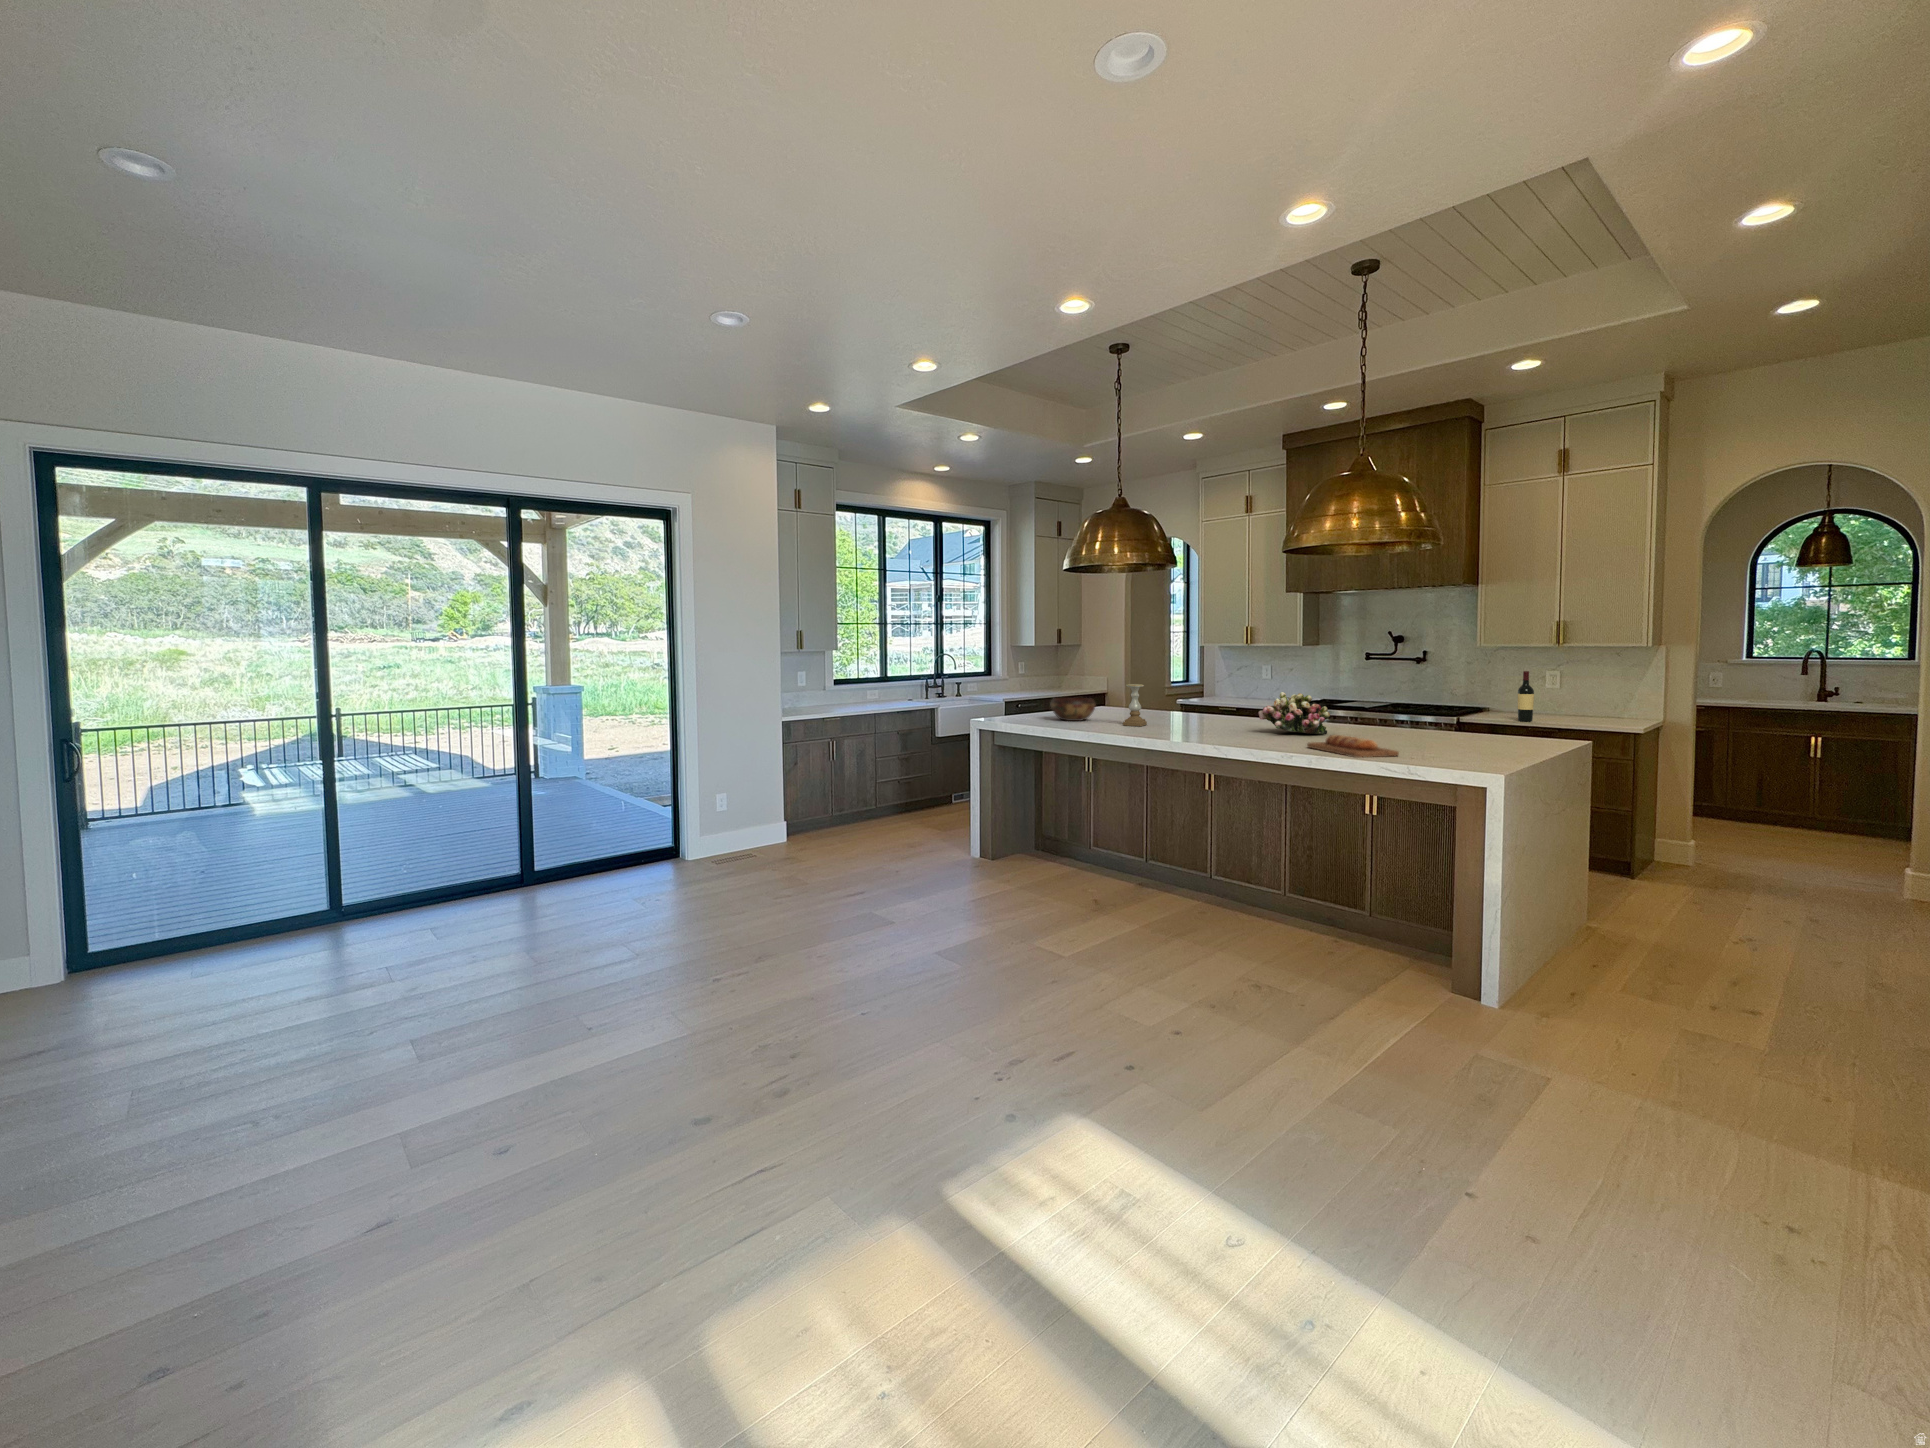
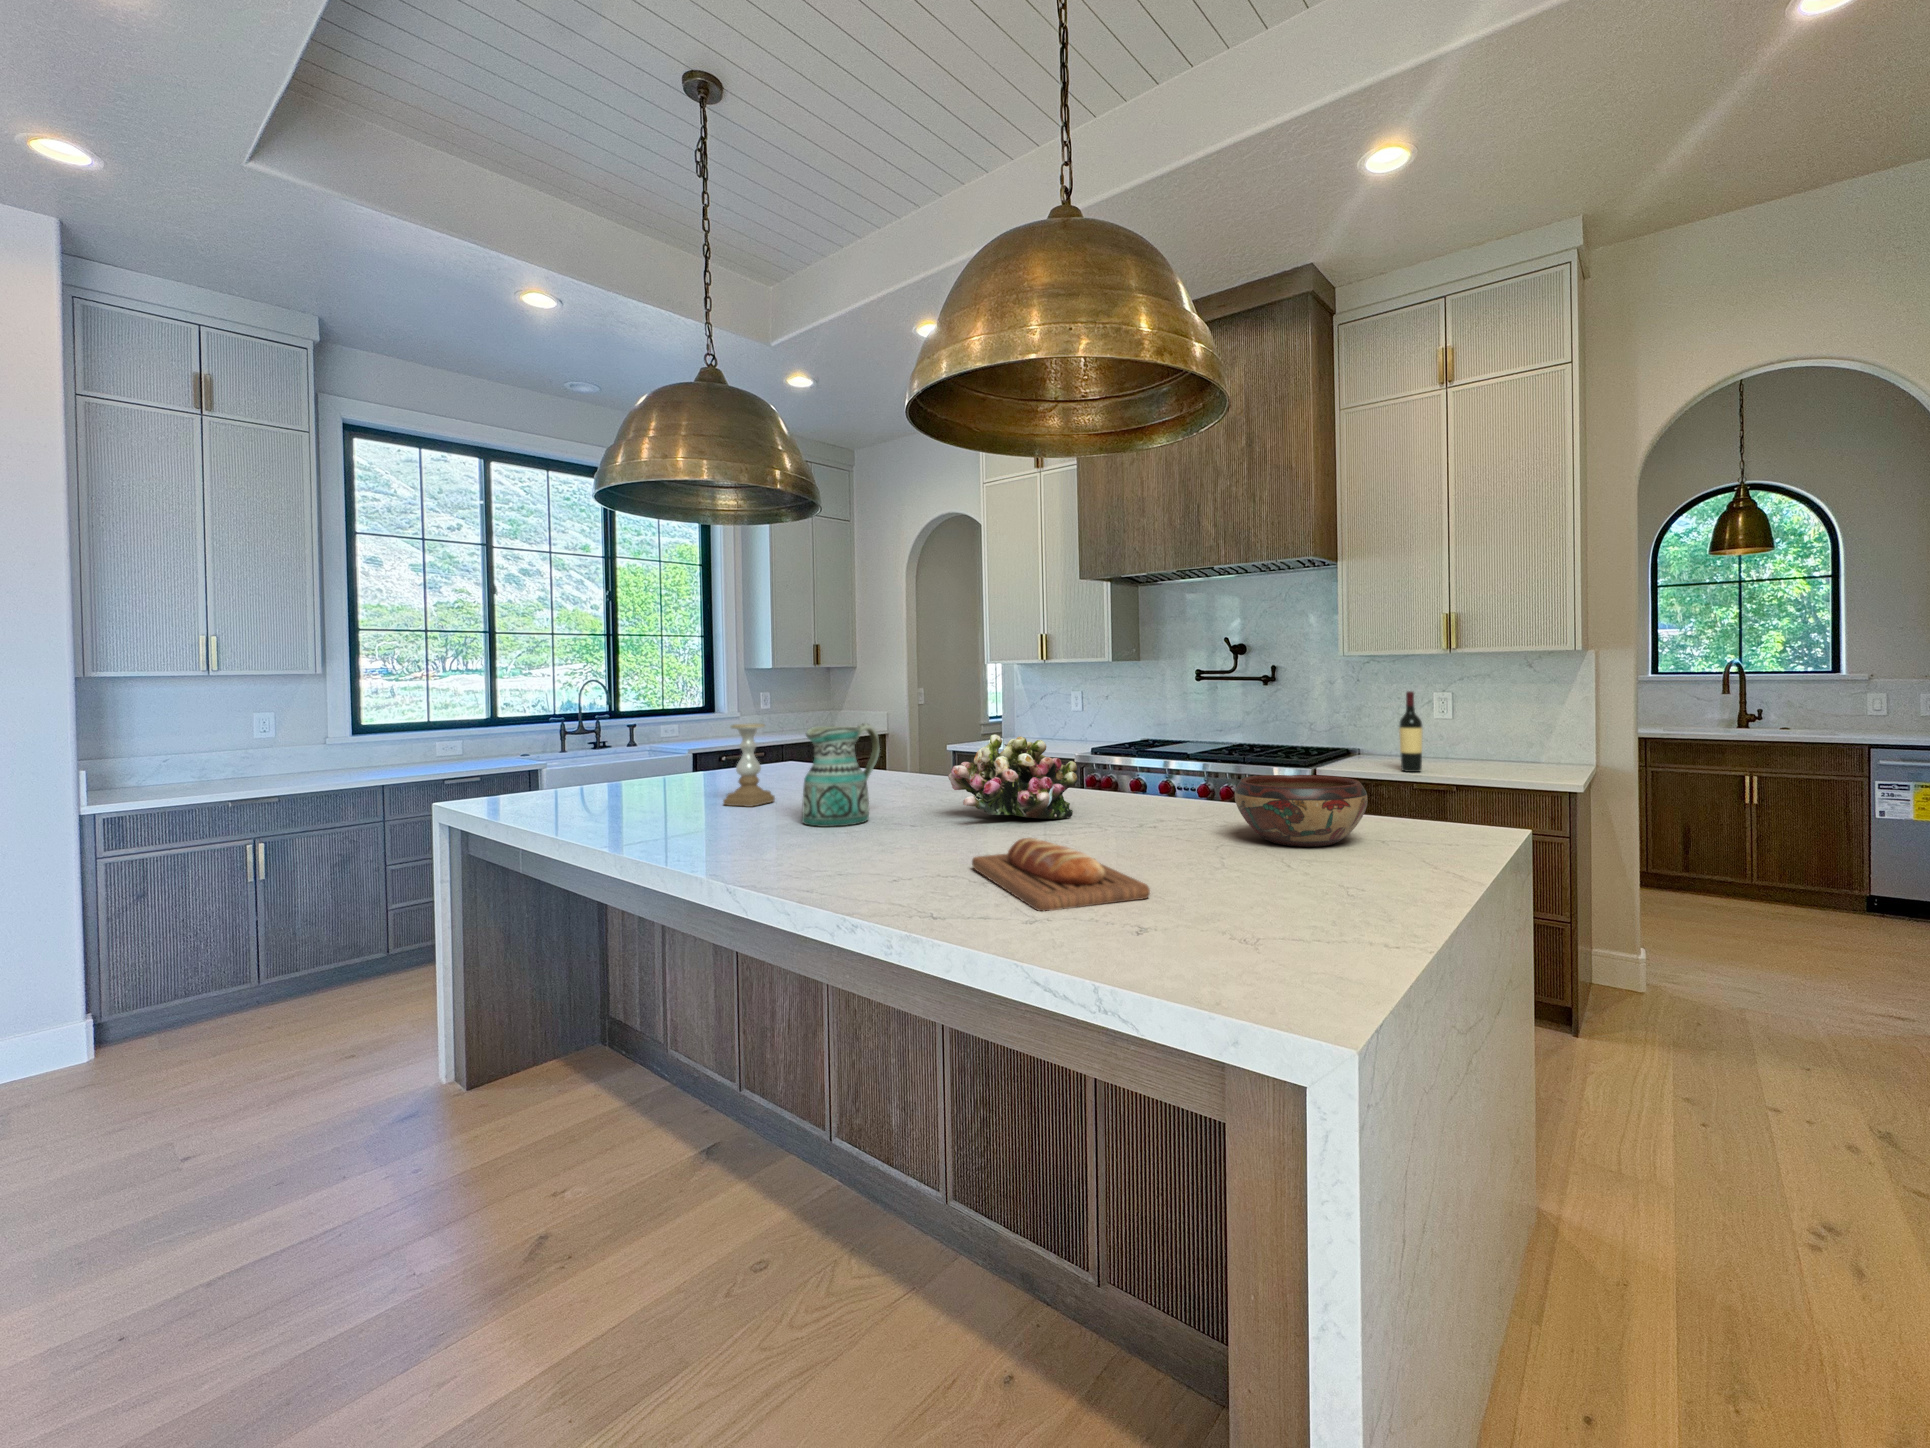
ceramic pitcher: none [1186,685,1220,734] -> present [802,723,880,827]
decorative bowl: present [1051,698,1095,721] -> present [1235,775,1368,847]

